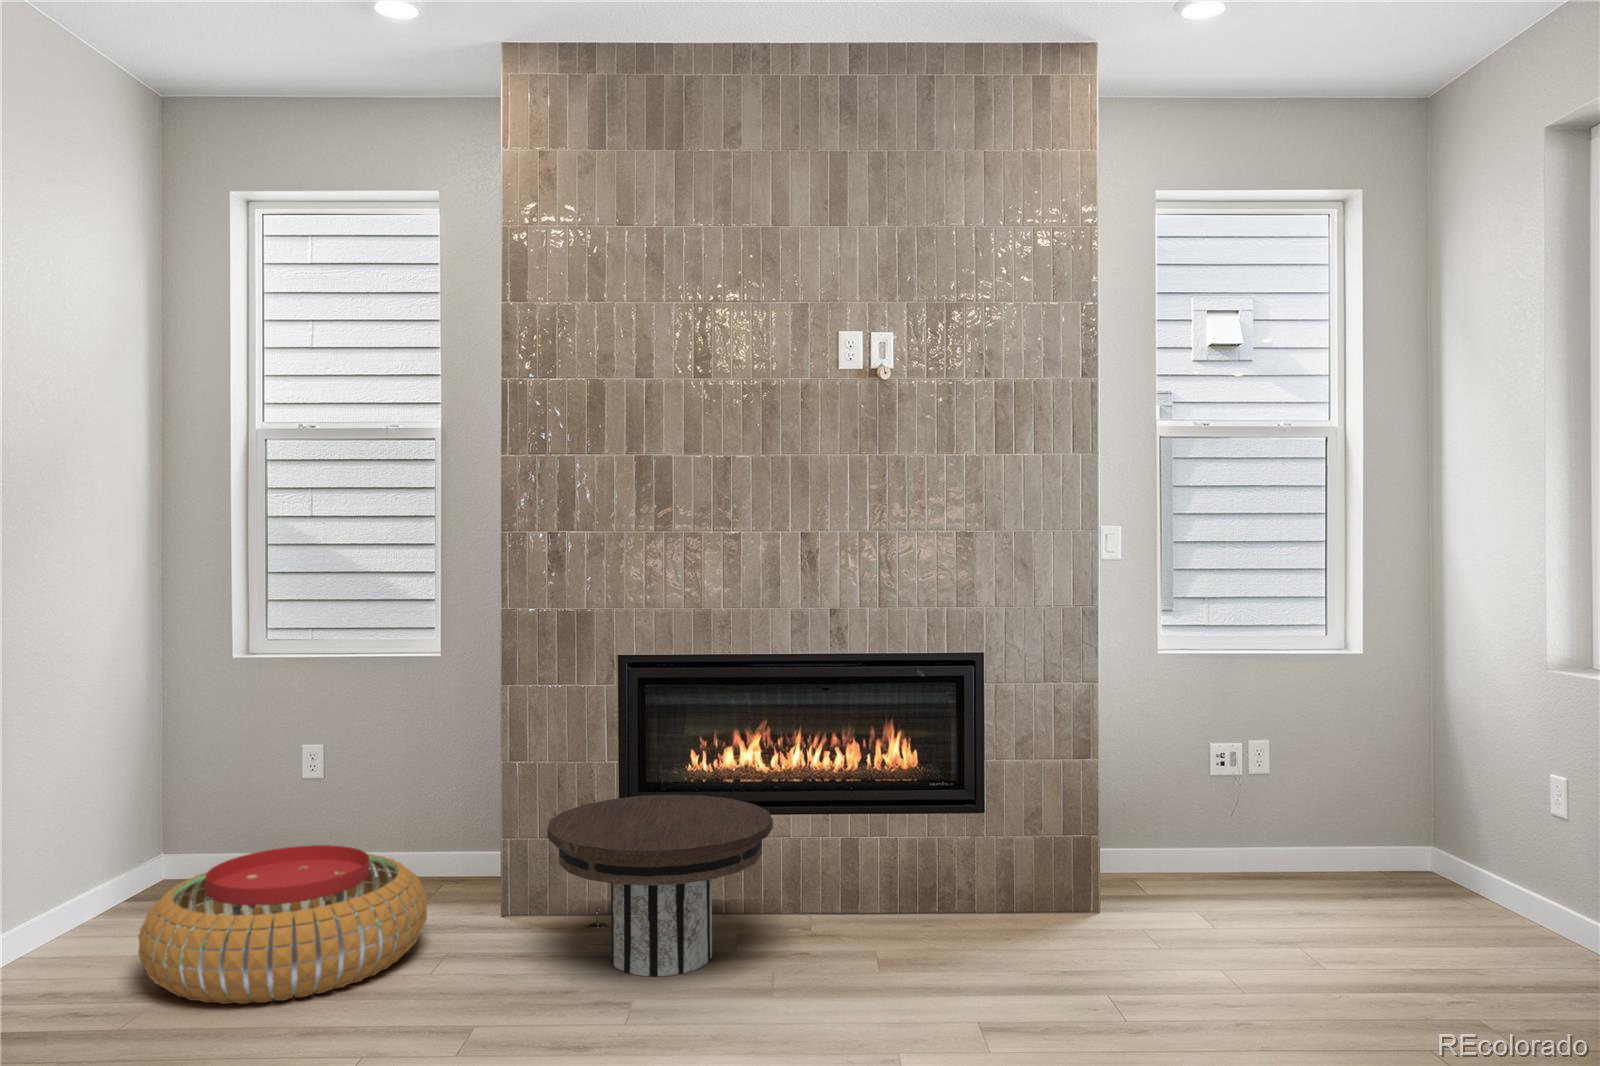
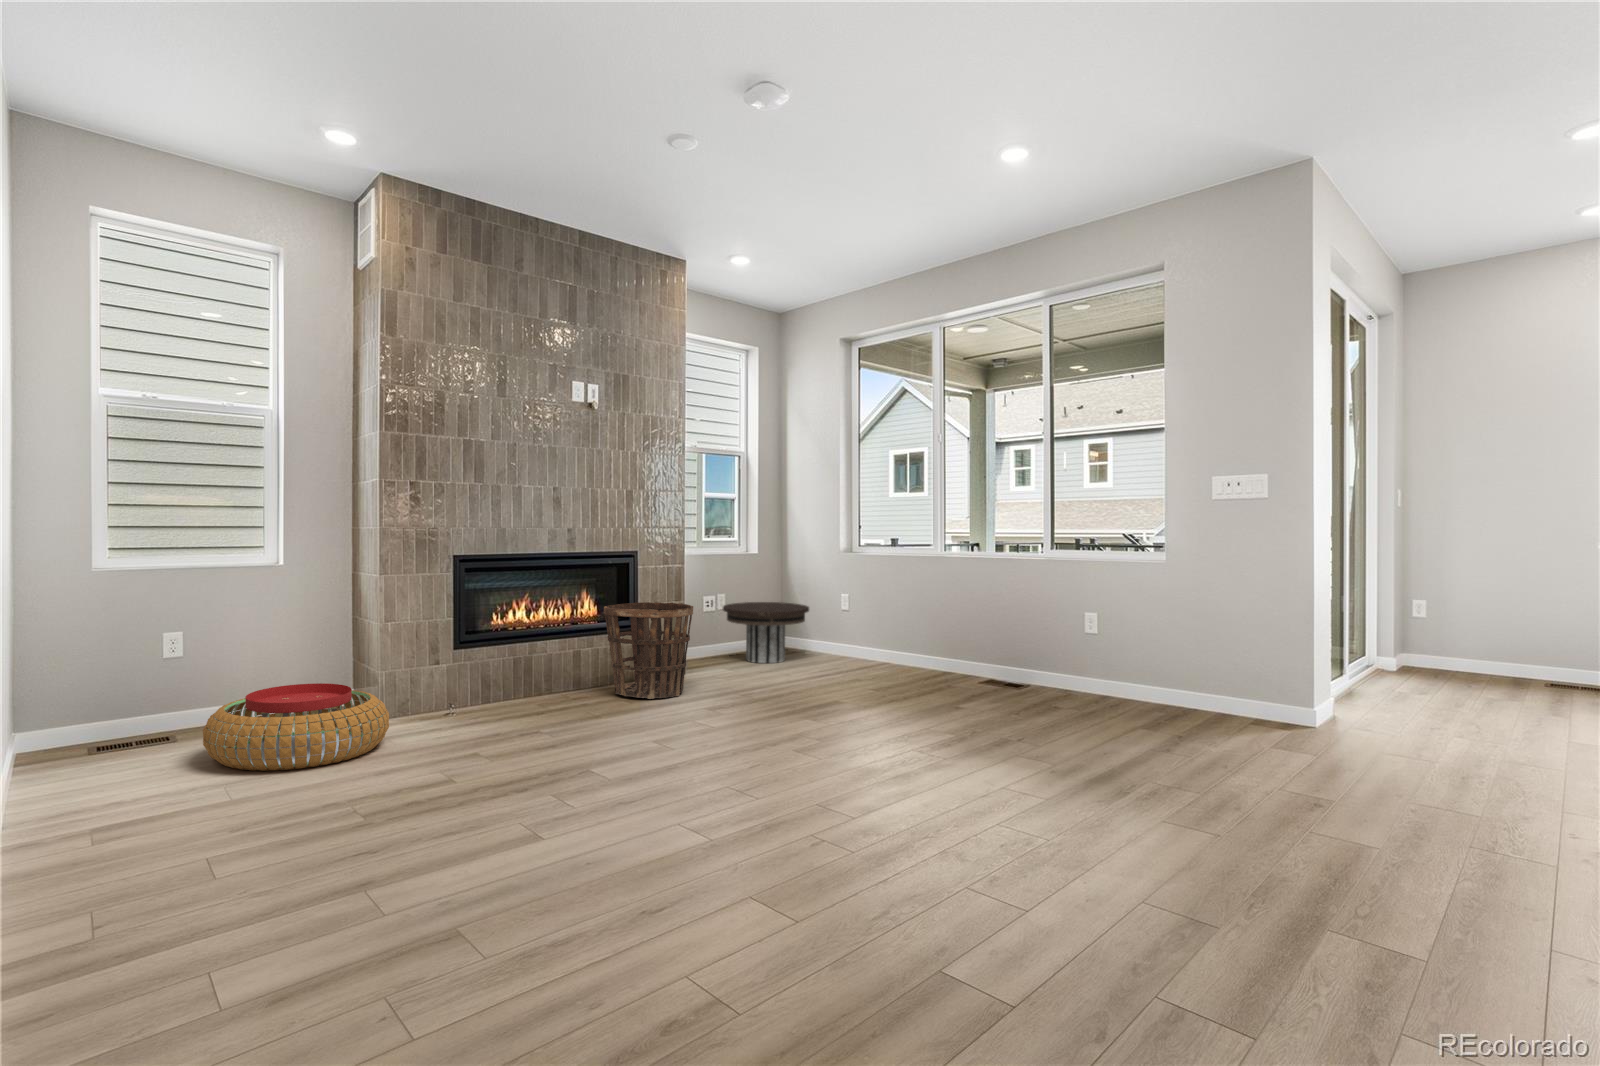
basket: none [873,754,1057,974] -> present [604,602,693,699]
side table: present [547,795,773,976] -> present [723,602,809,663]

